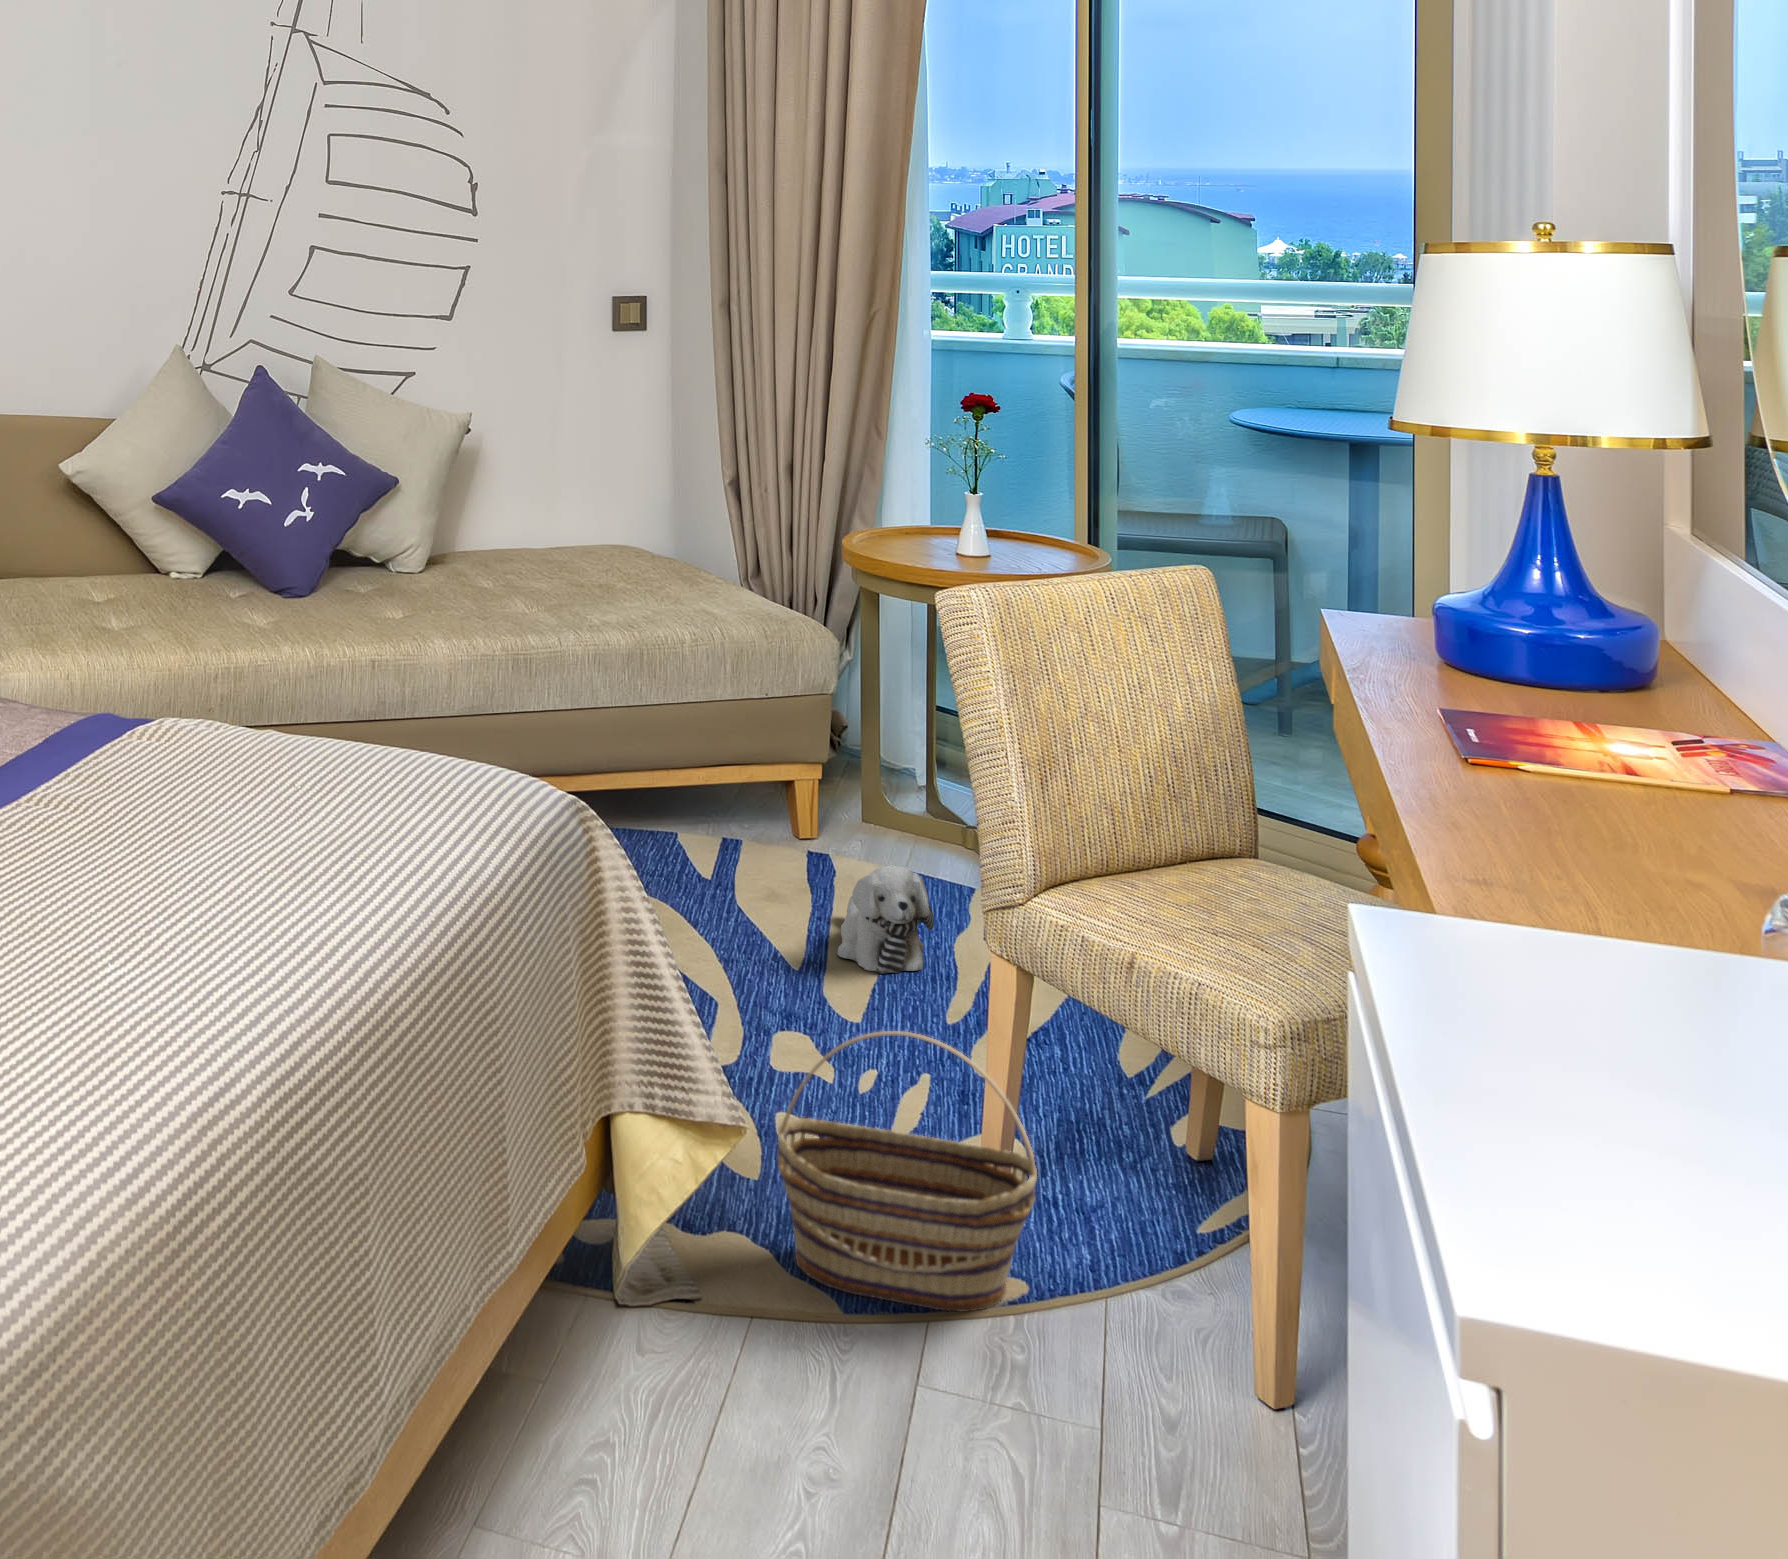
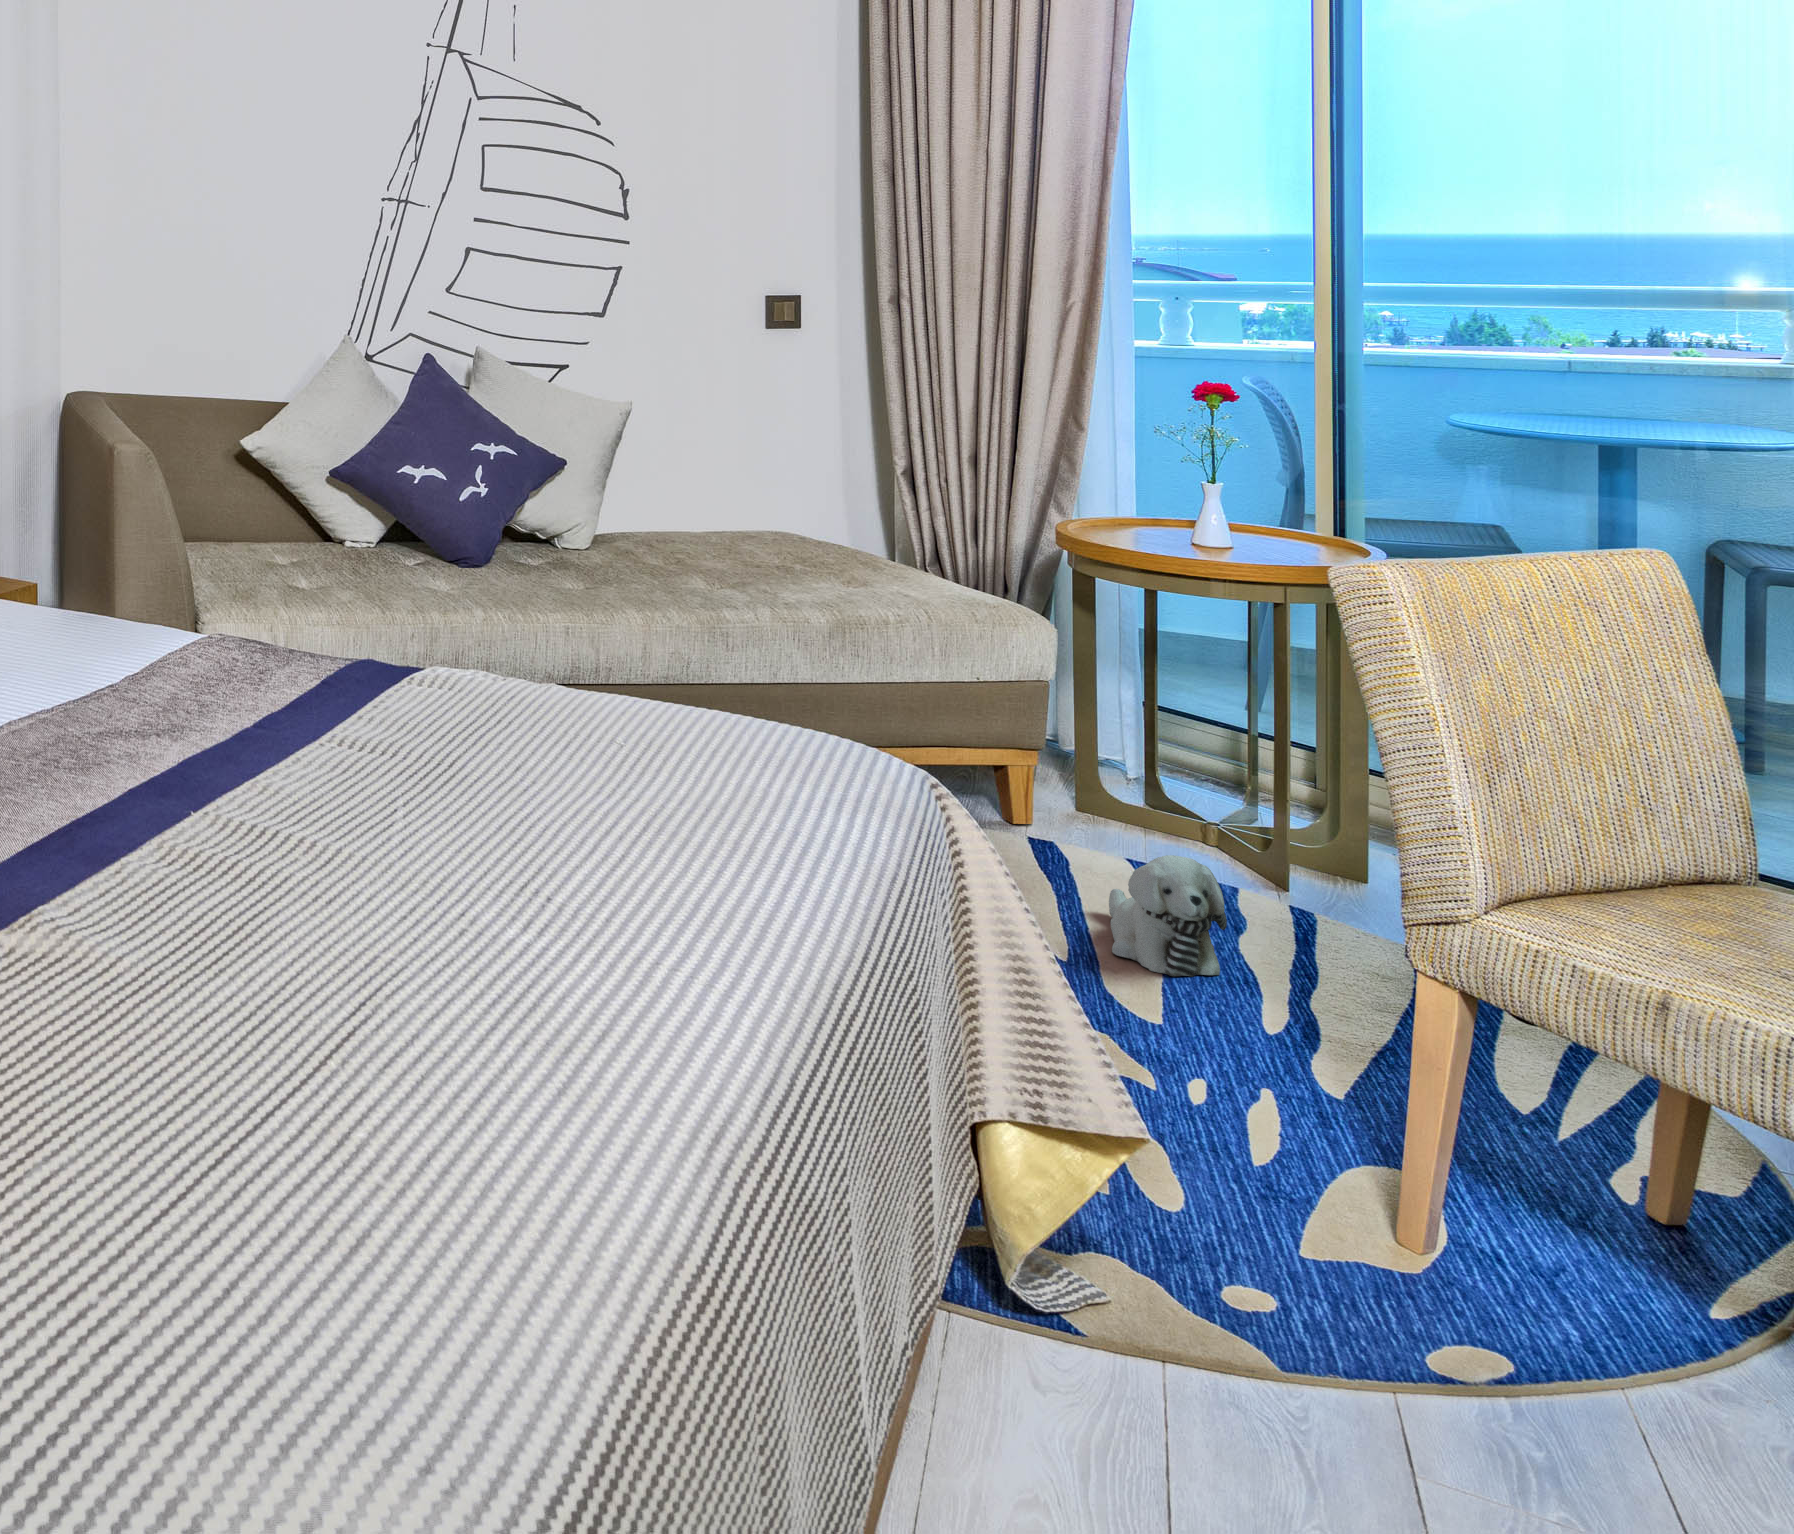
basket: present [777,1031,1037,1312] -> none [1162,1036,1528,1394]

